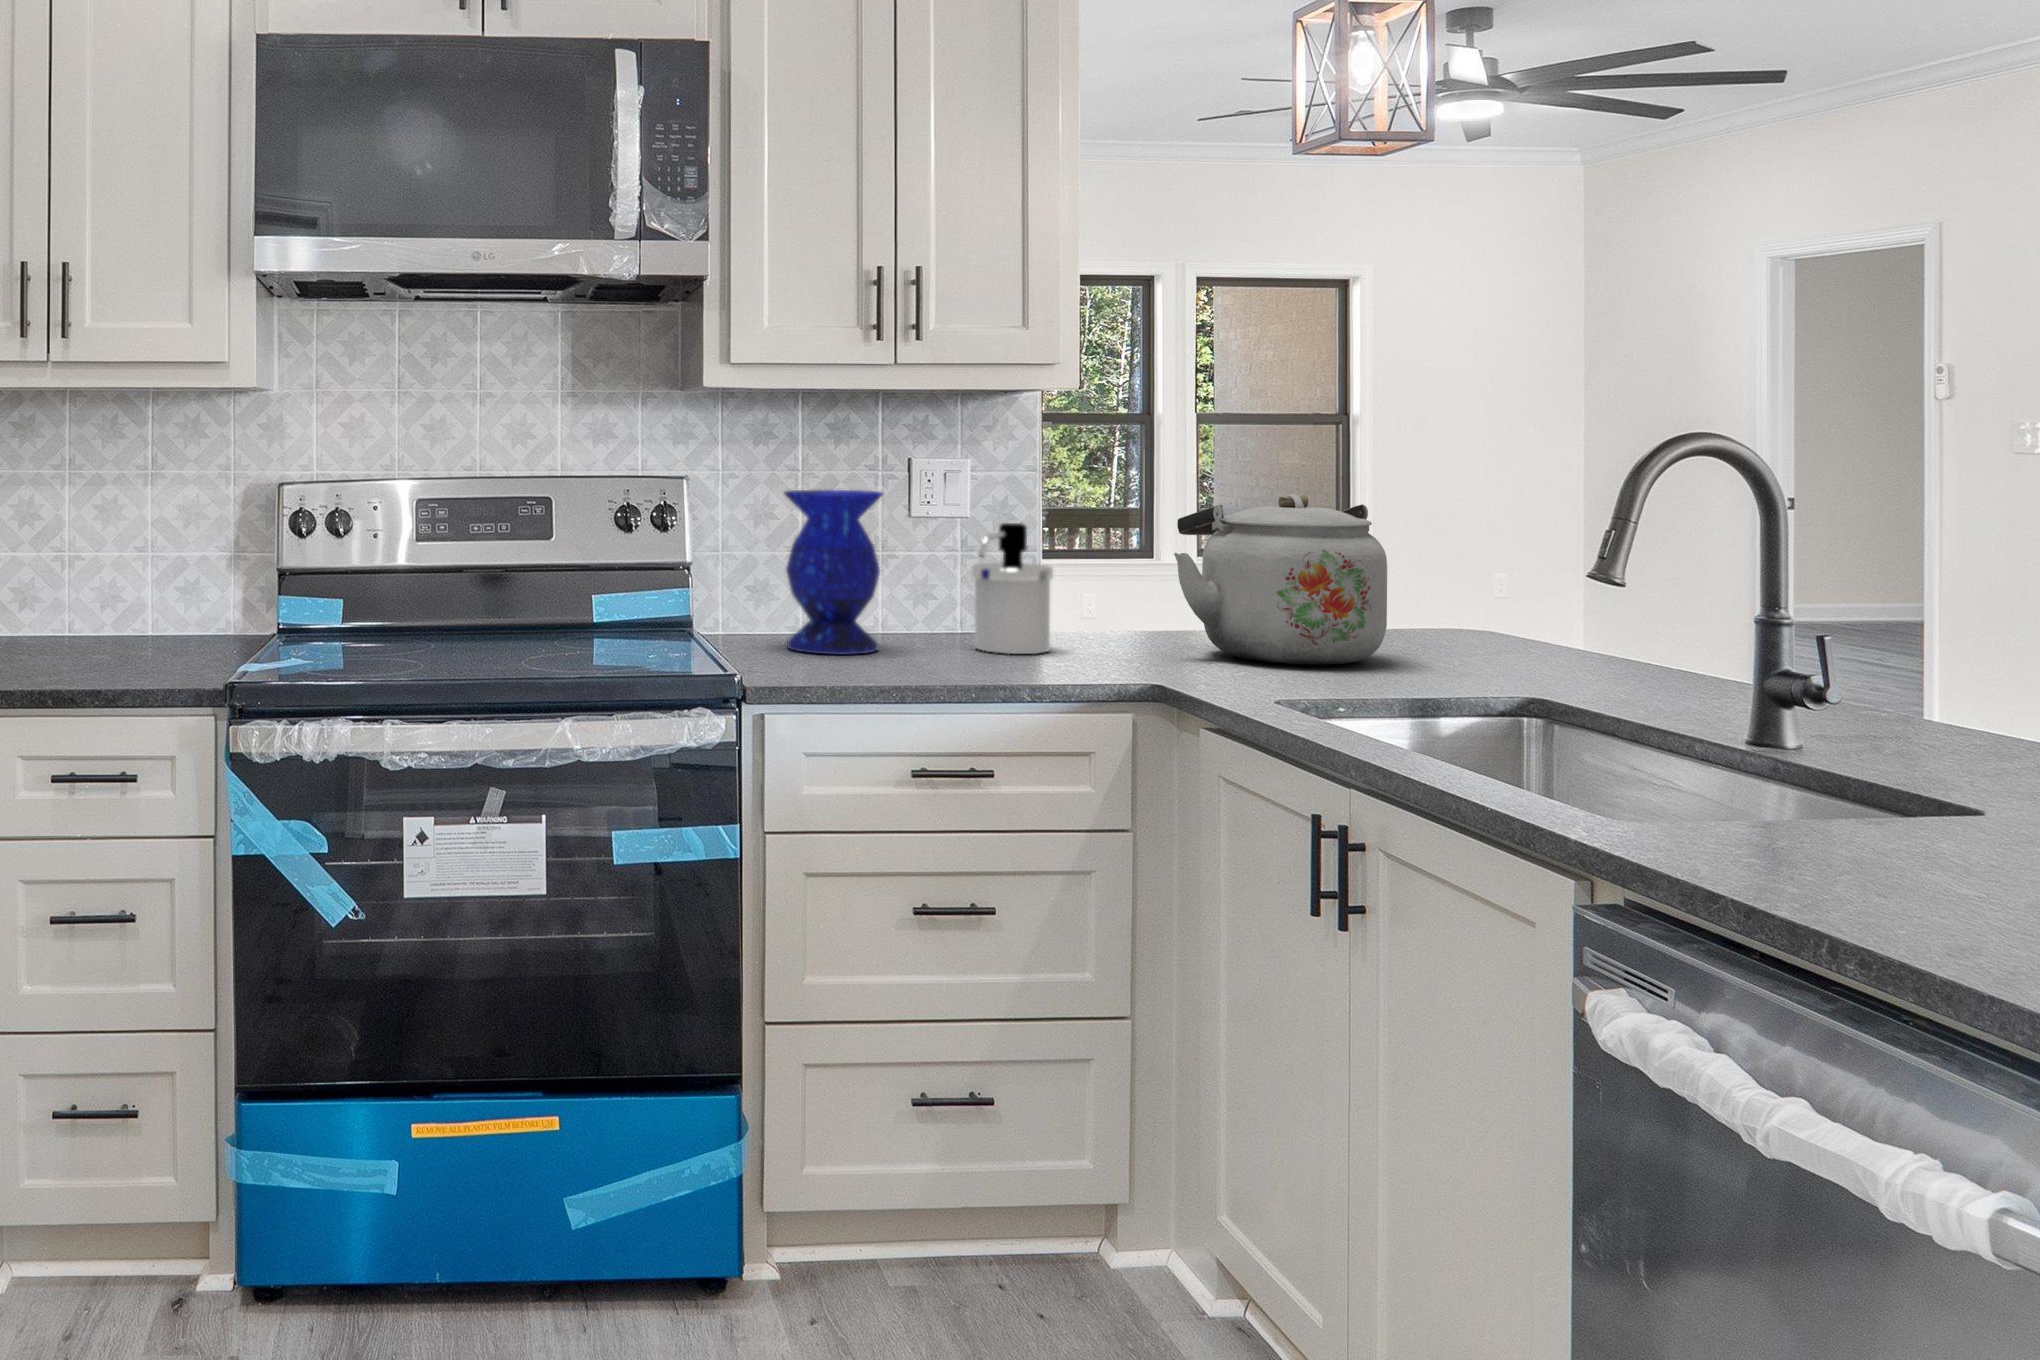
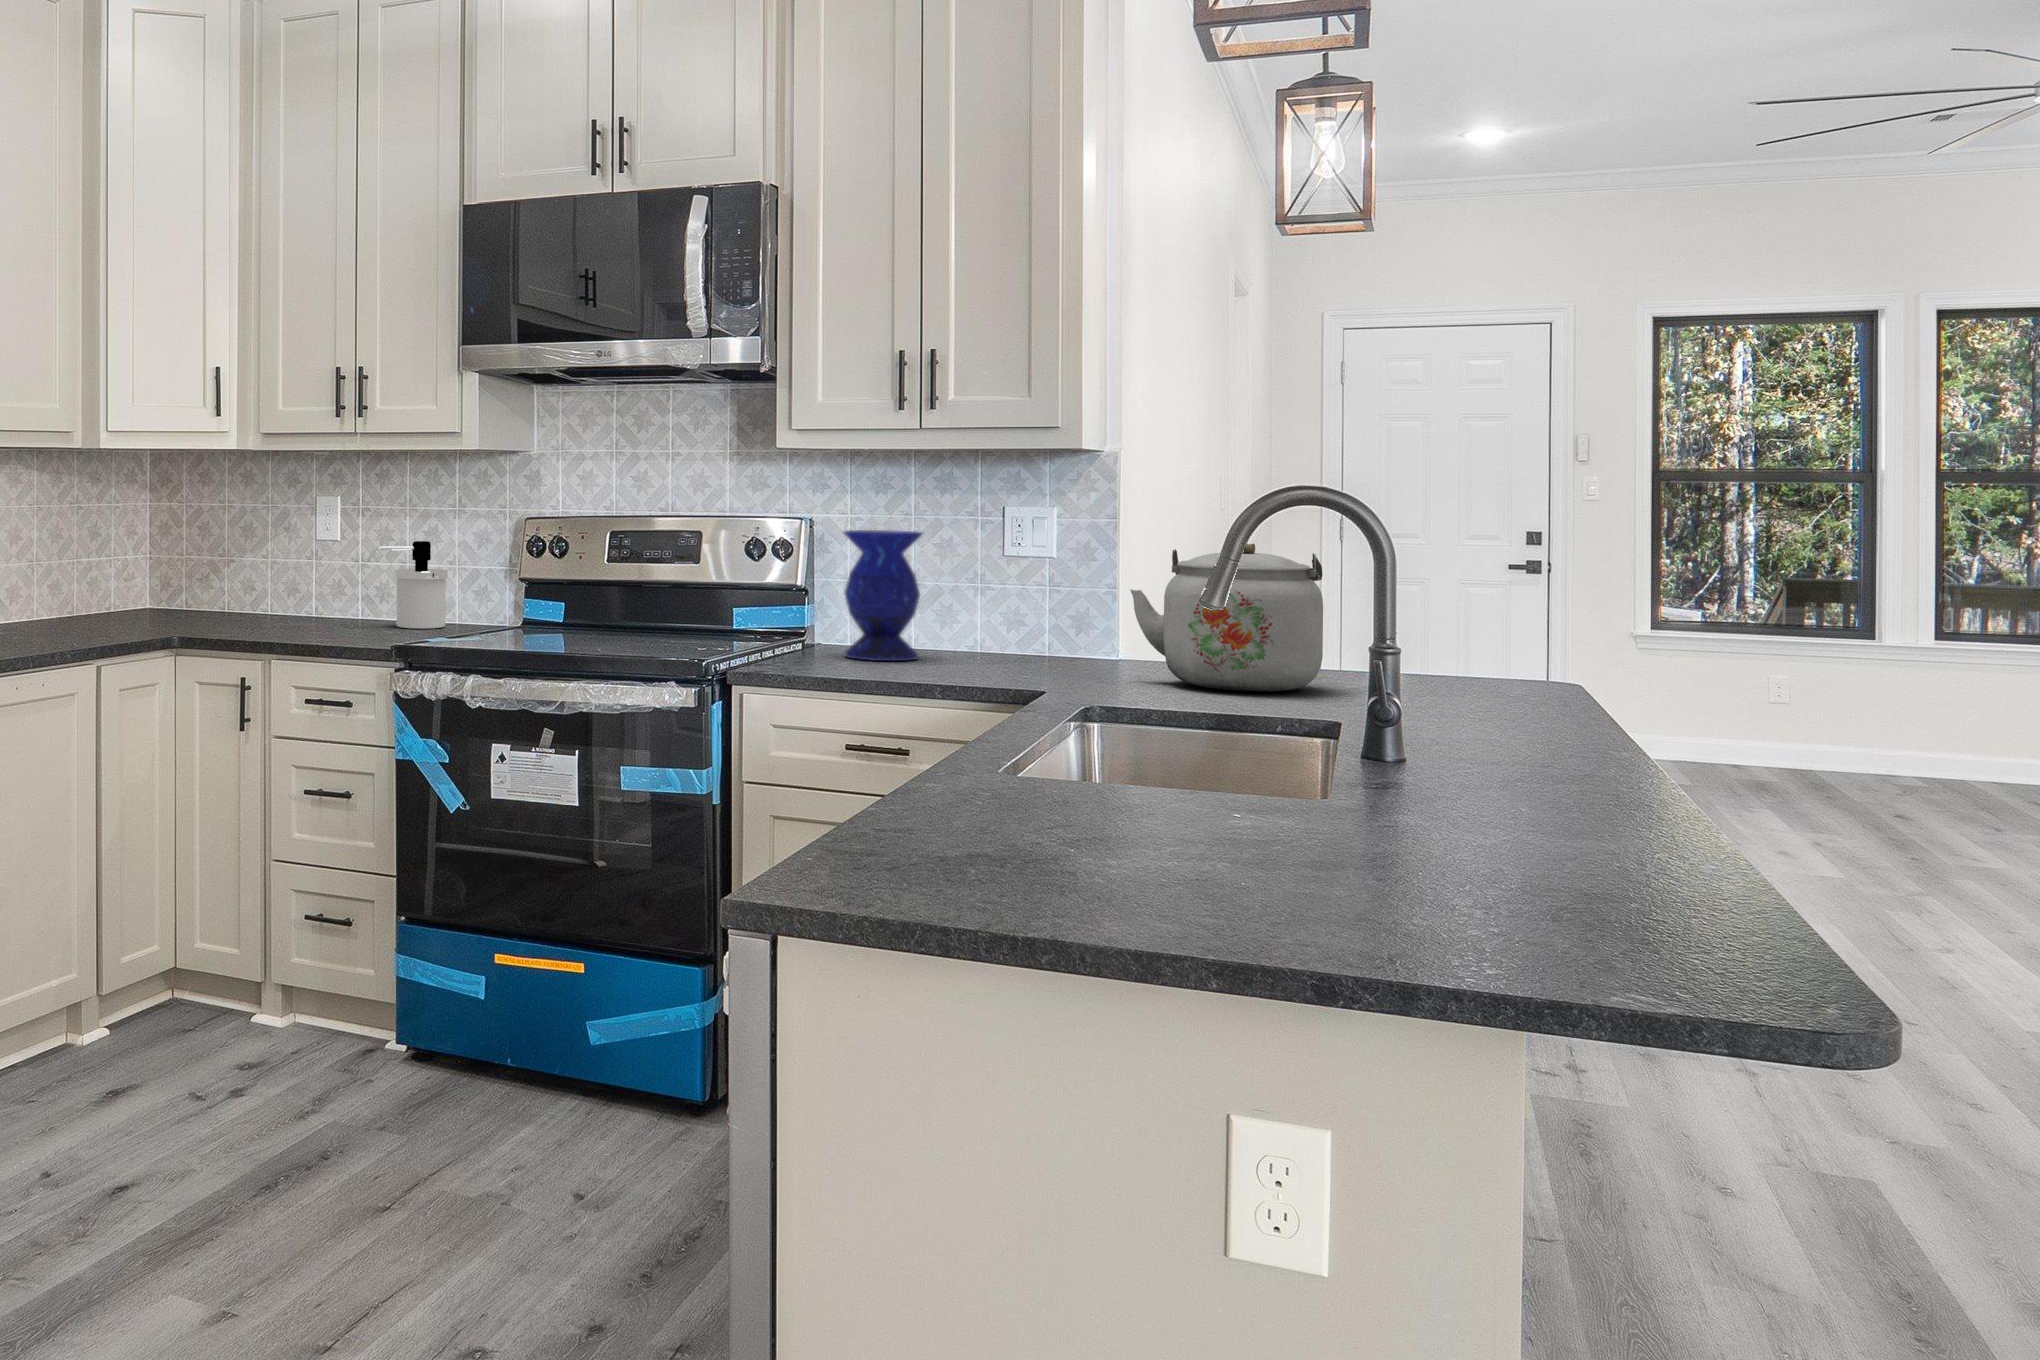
soap dispenser: present [972,523,1053,654] -> present [367,541,447,629]

